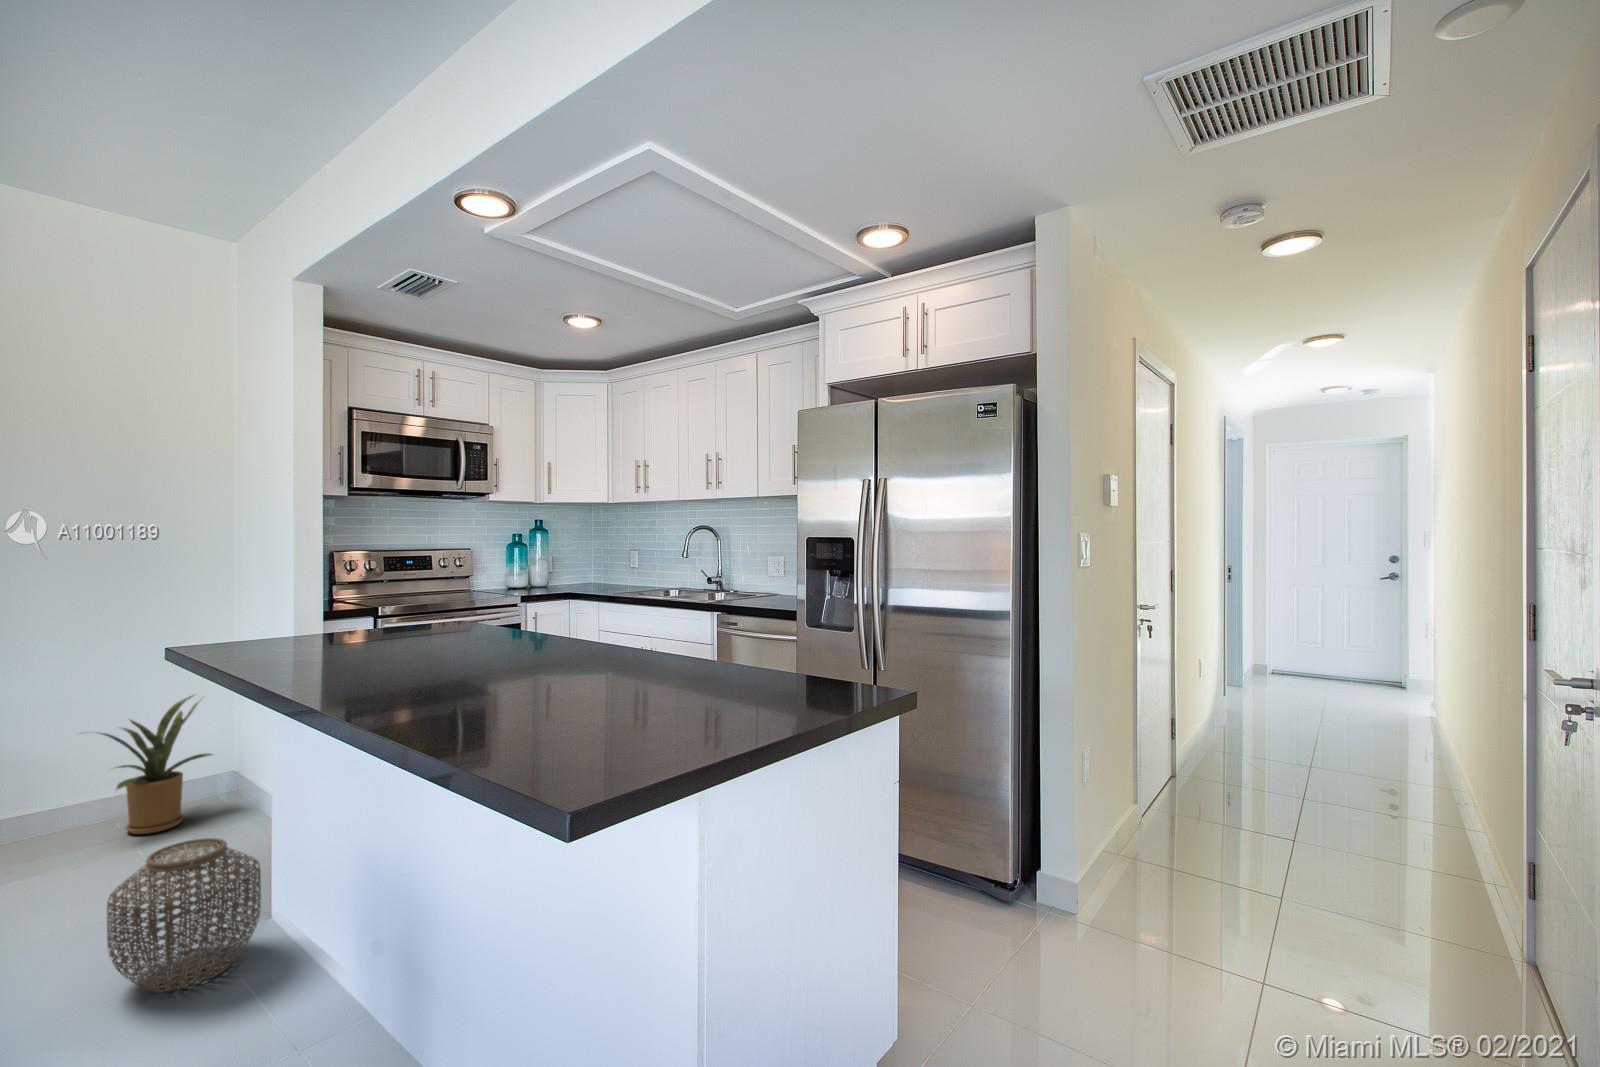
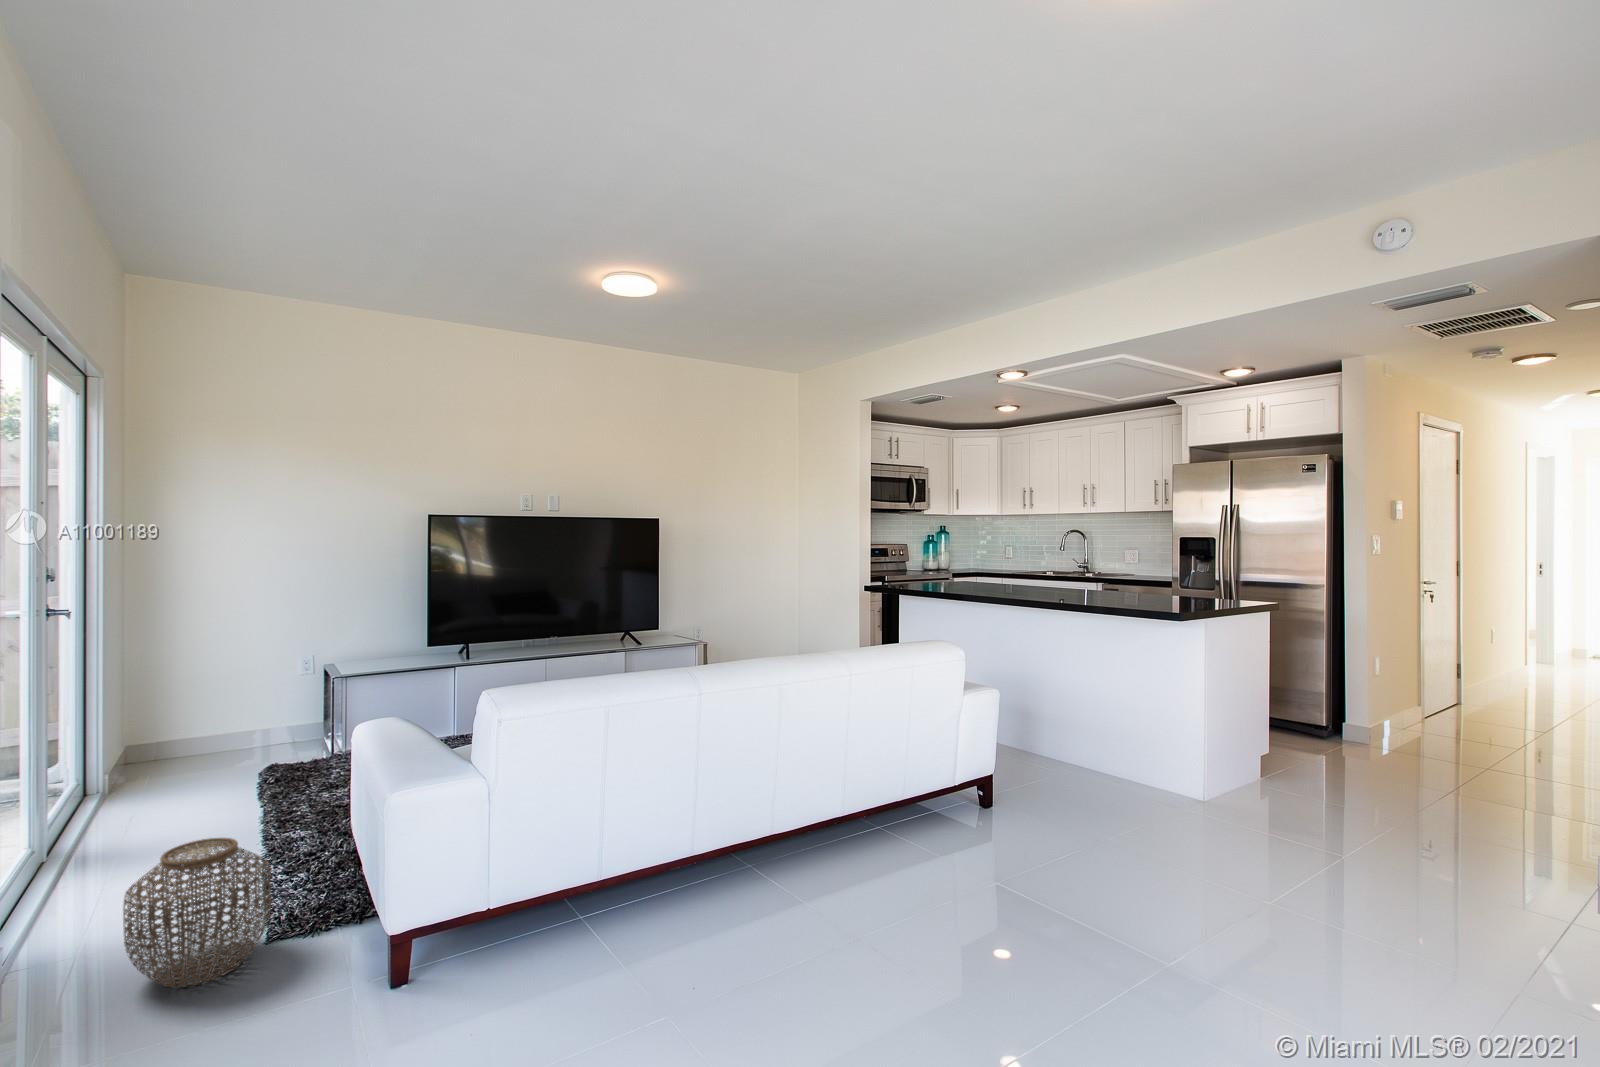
house plant: present [98,695,212,834] -> none [76,694,220,836]

